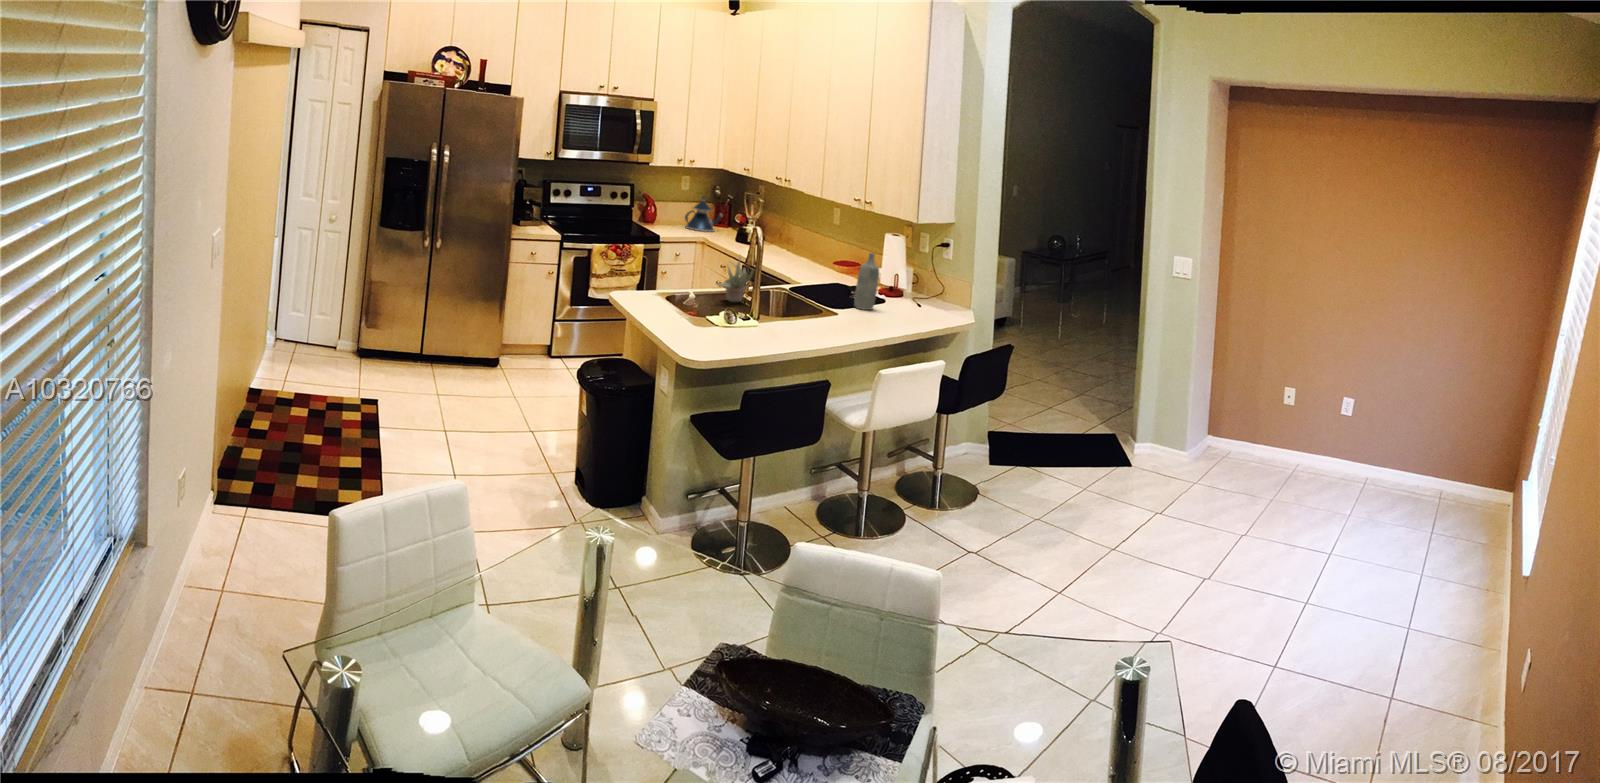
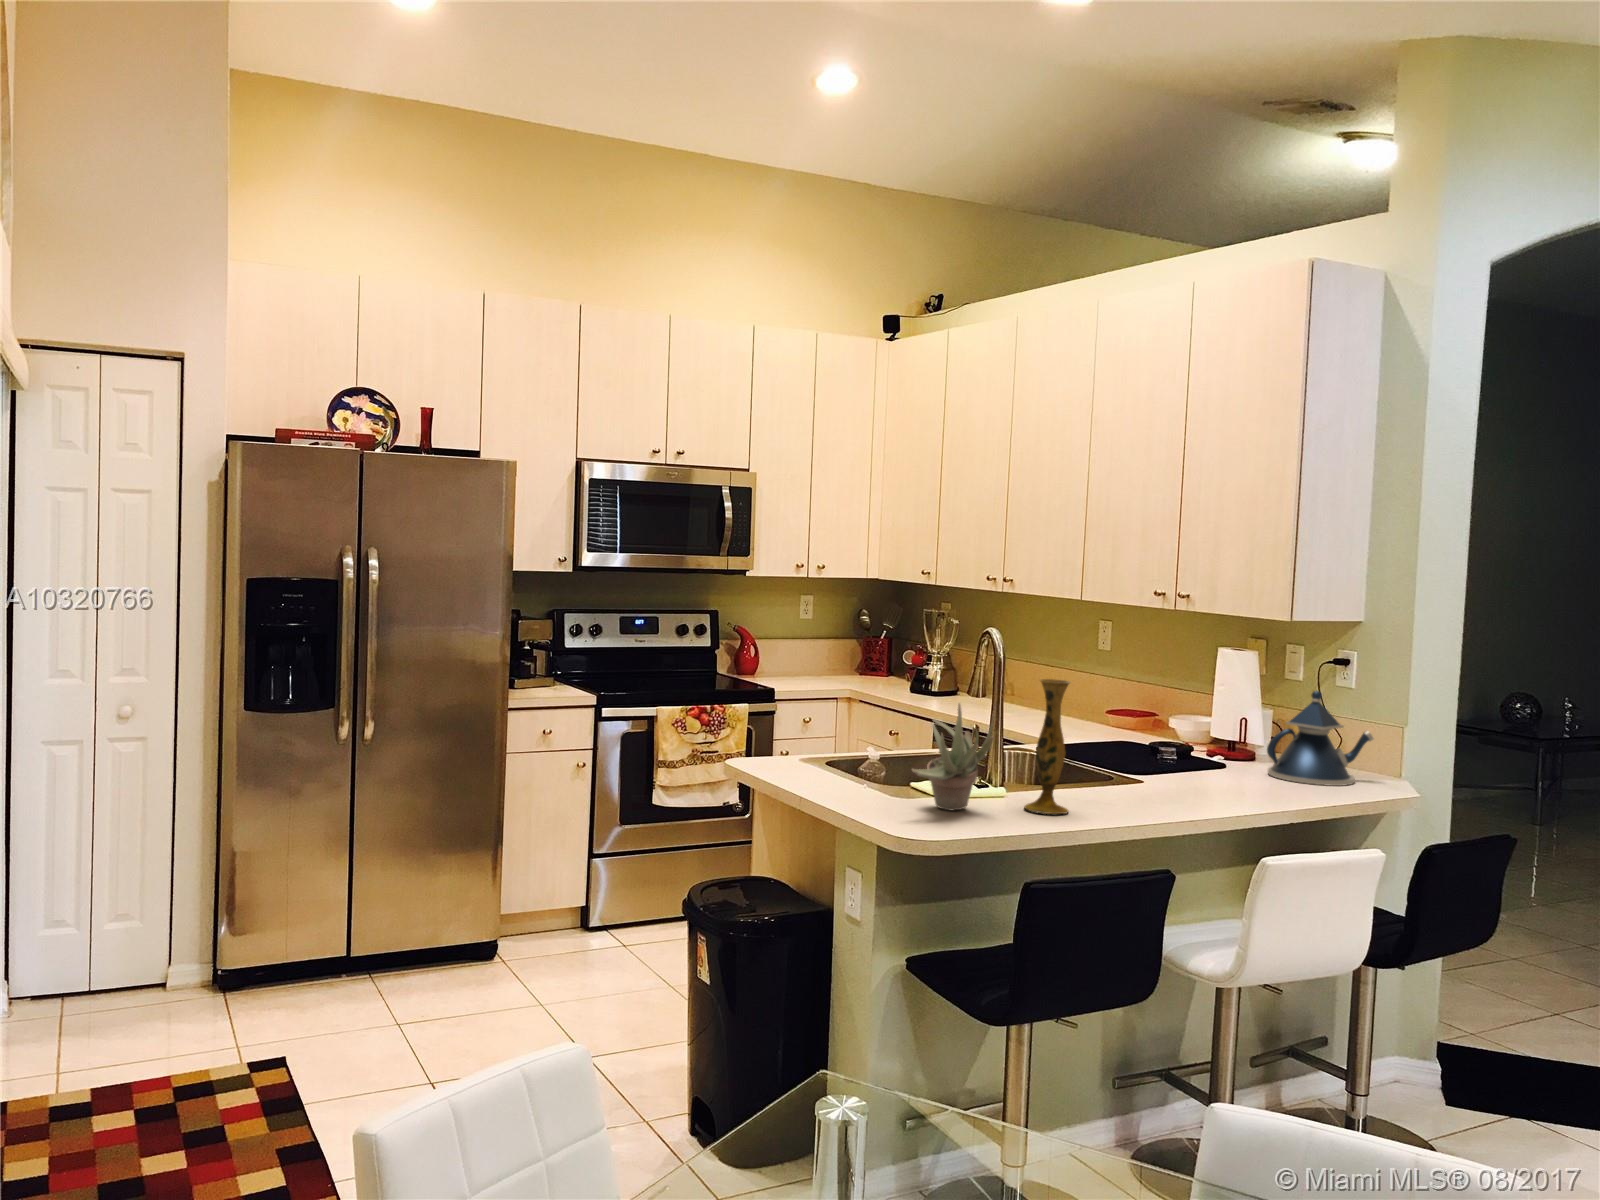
teapot: present [685,197,723,232] -> present [1267,691,1373,786]
vase: none [767,247,792,307] -> present [1024,679,1070,814]
bottle: present [854,253,879,310] -> none [1204,680,1254,805]

